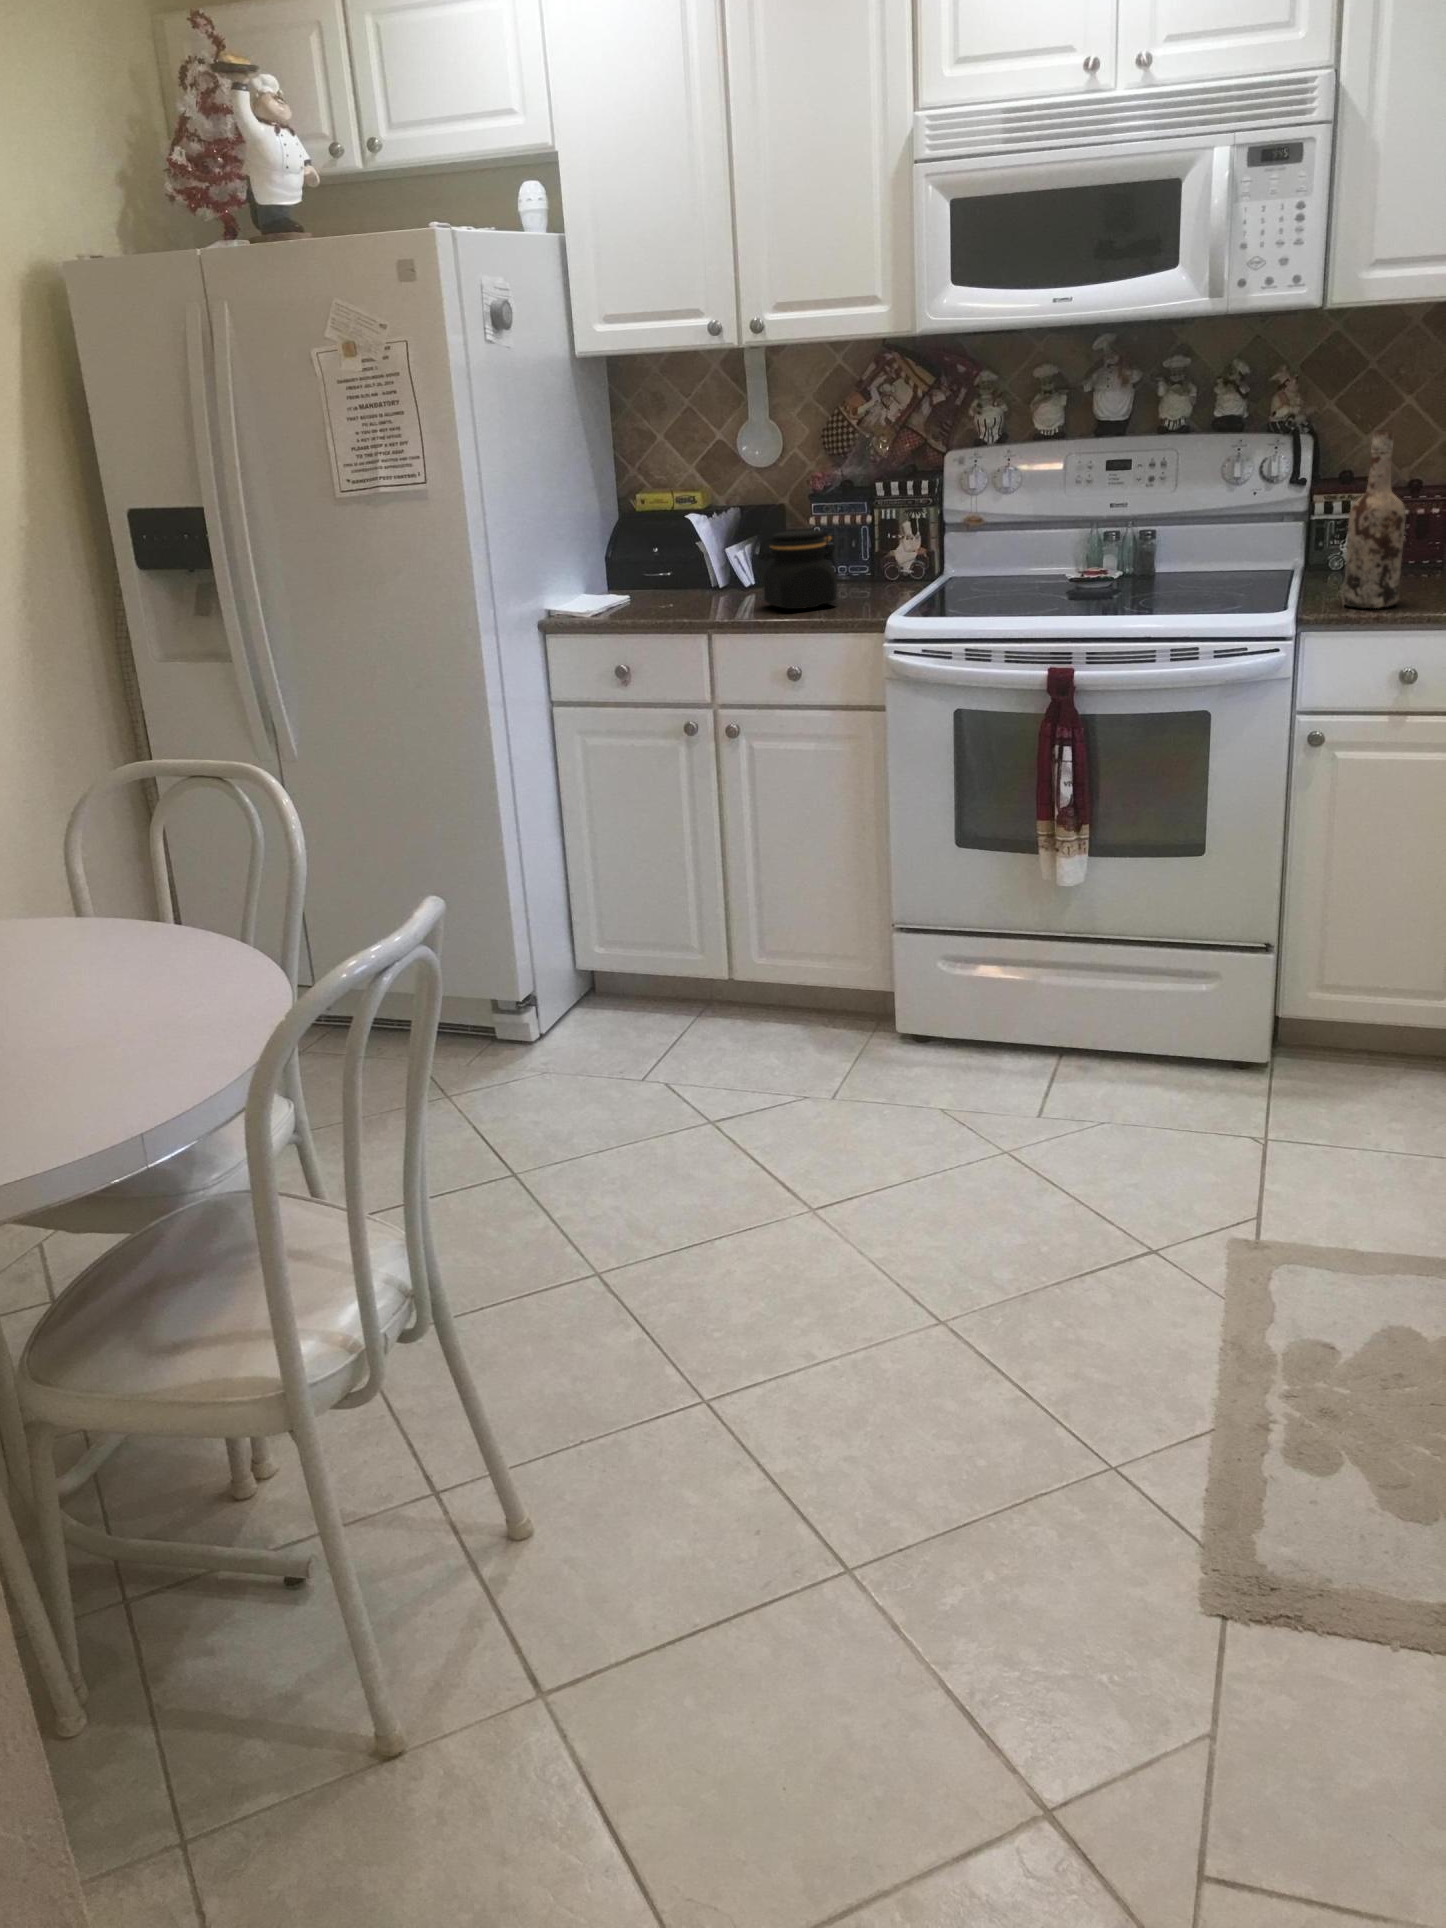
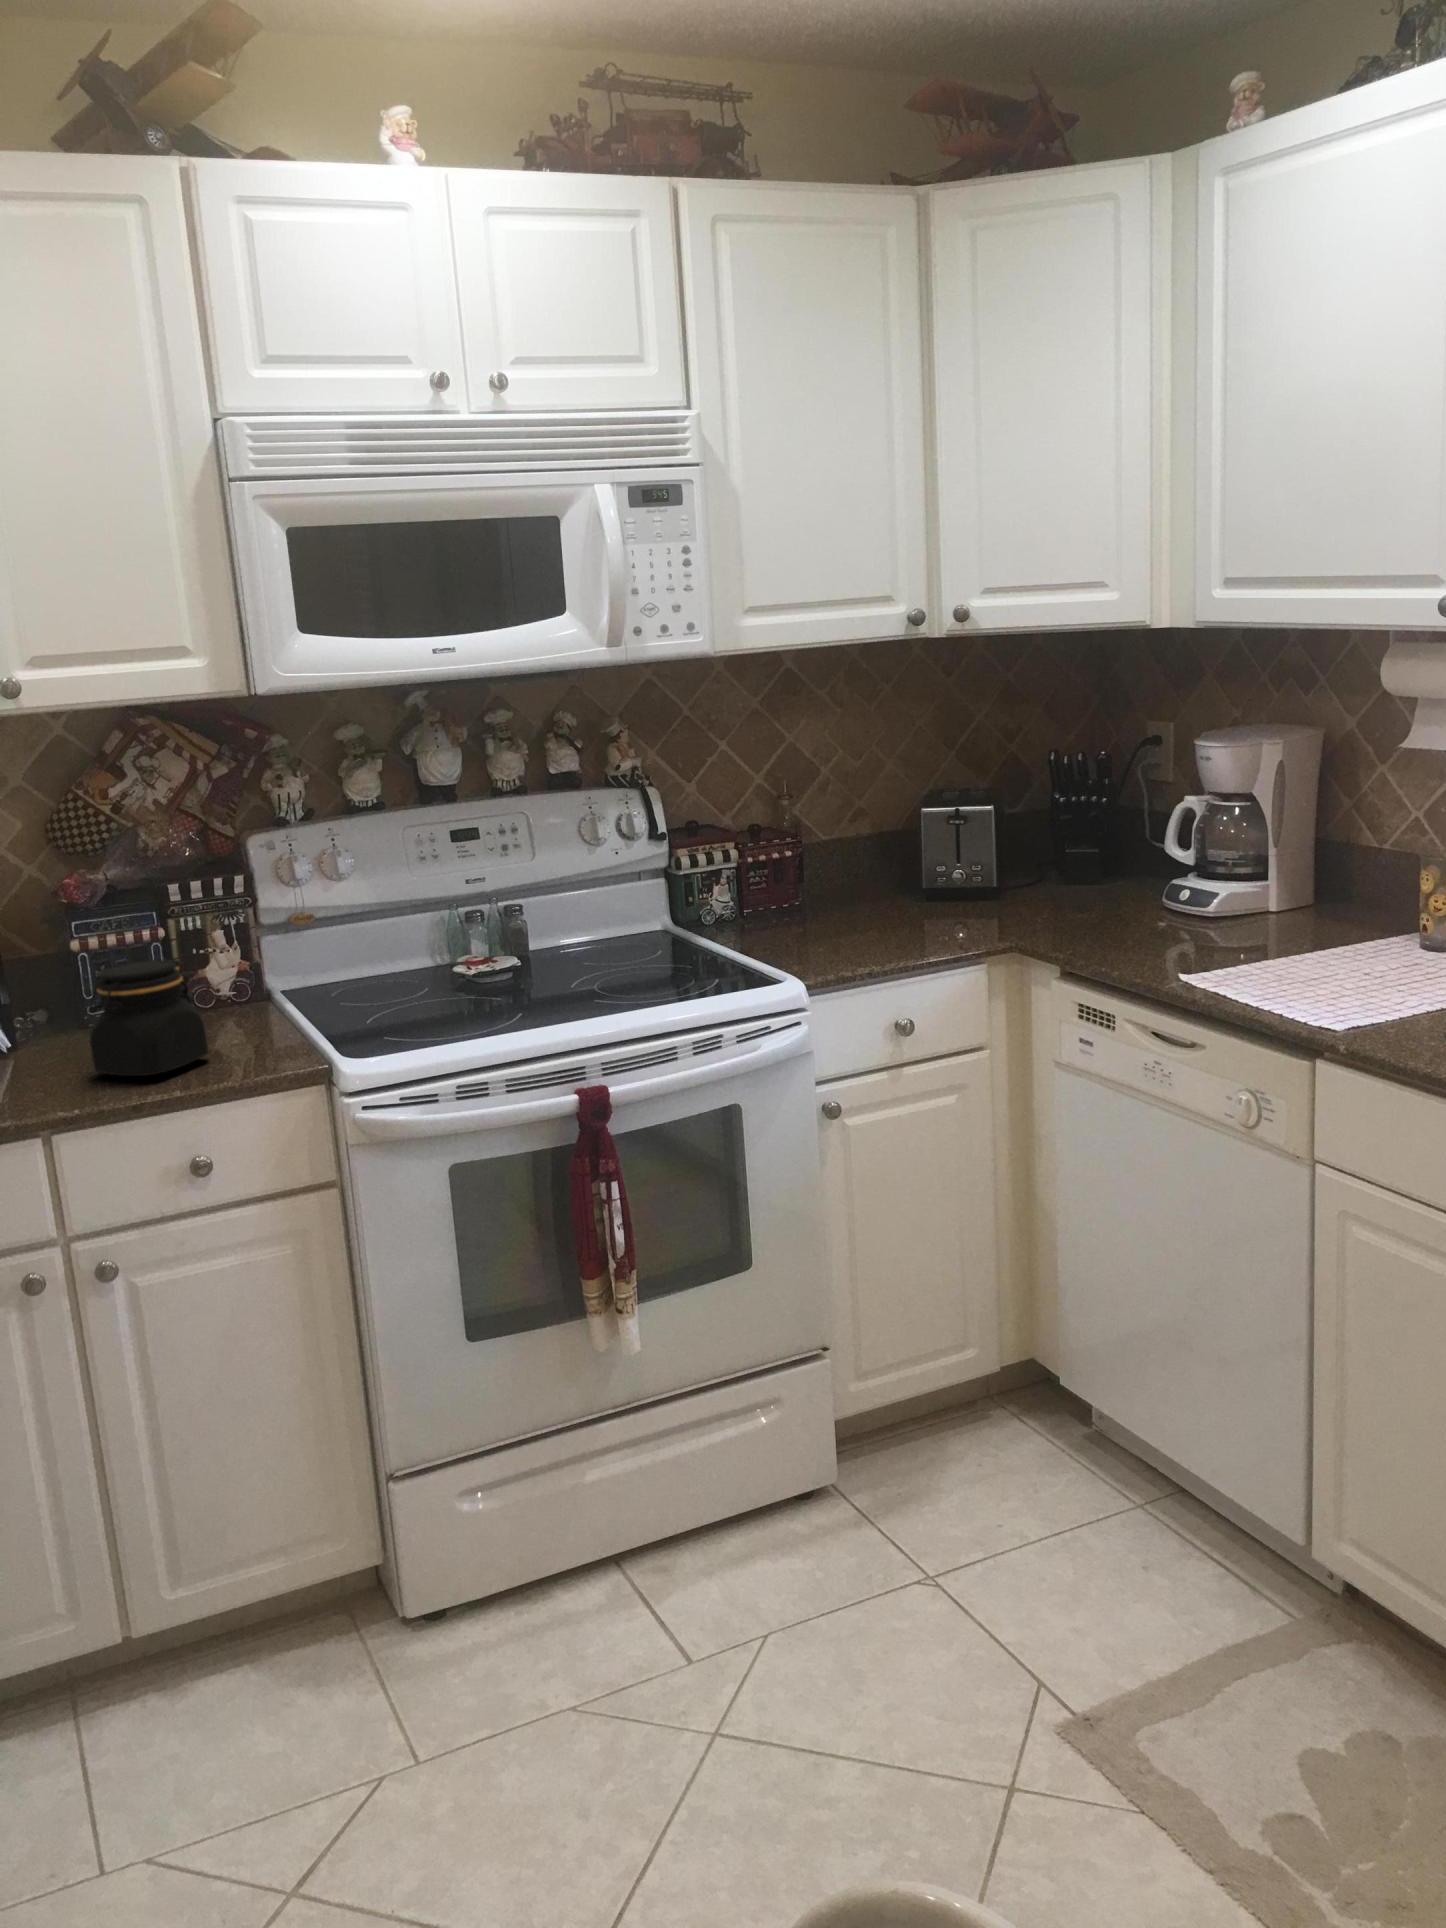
wine bottle: present [1344,430,1406,608] -> none [800,777,861,962]

